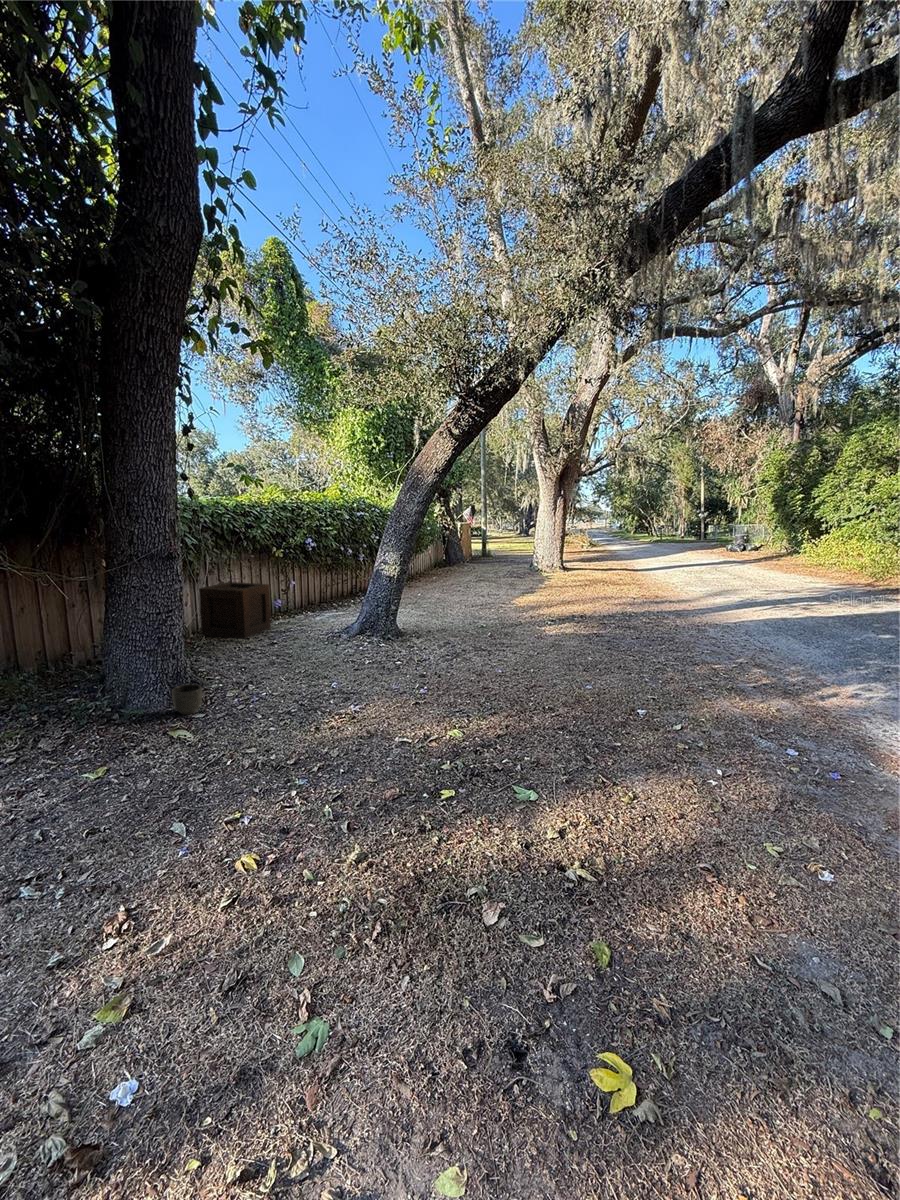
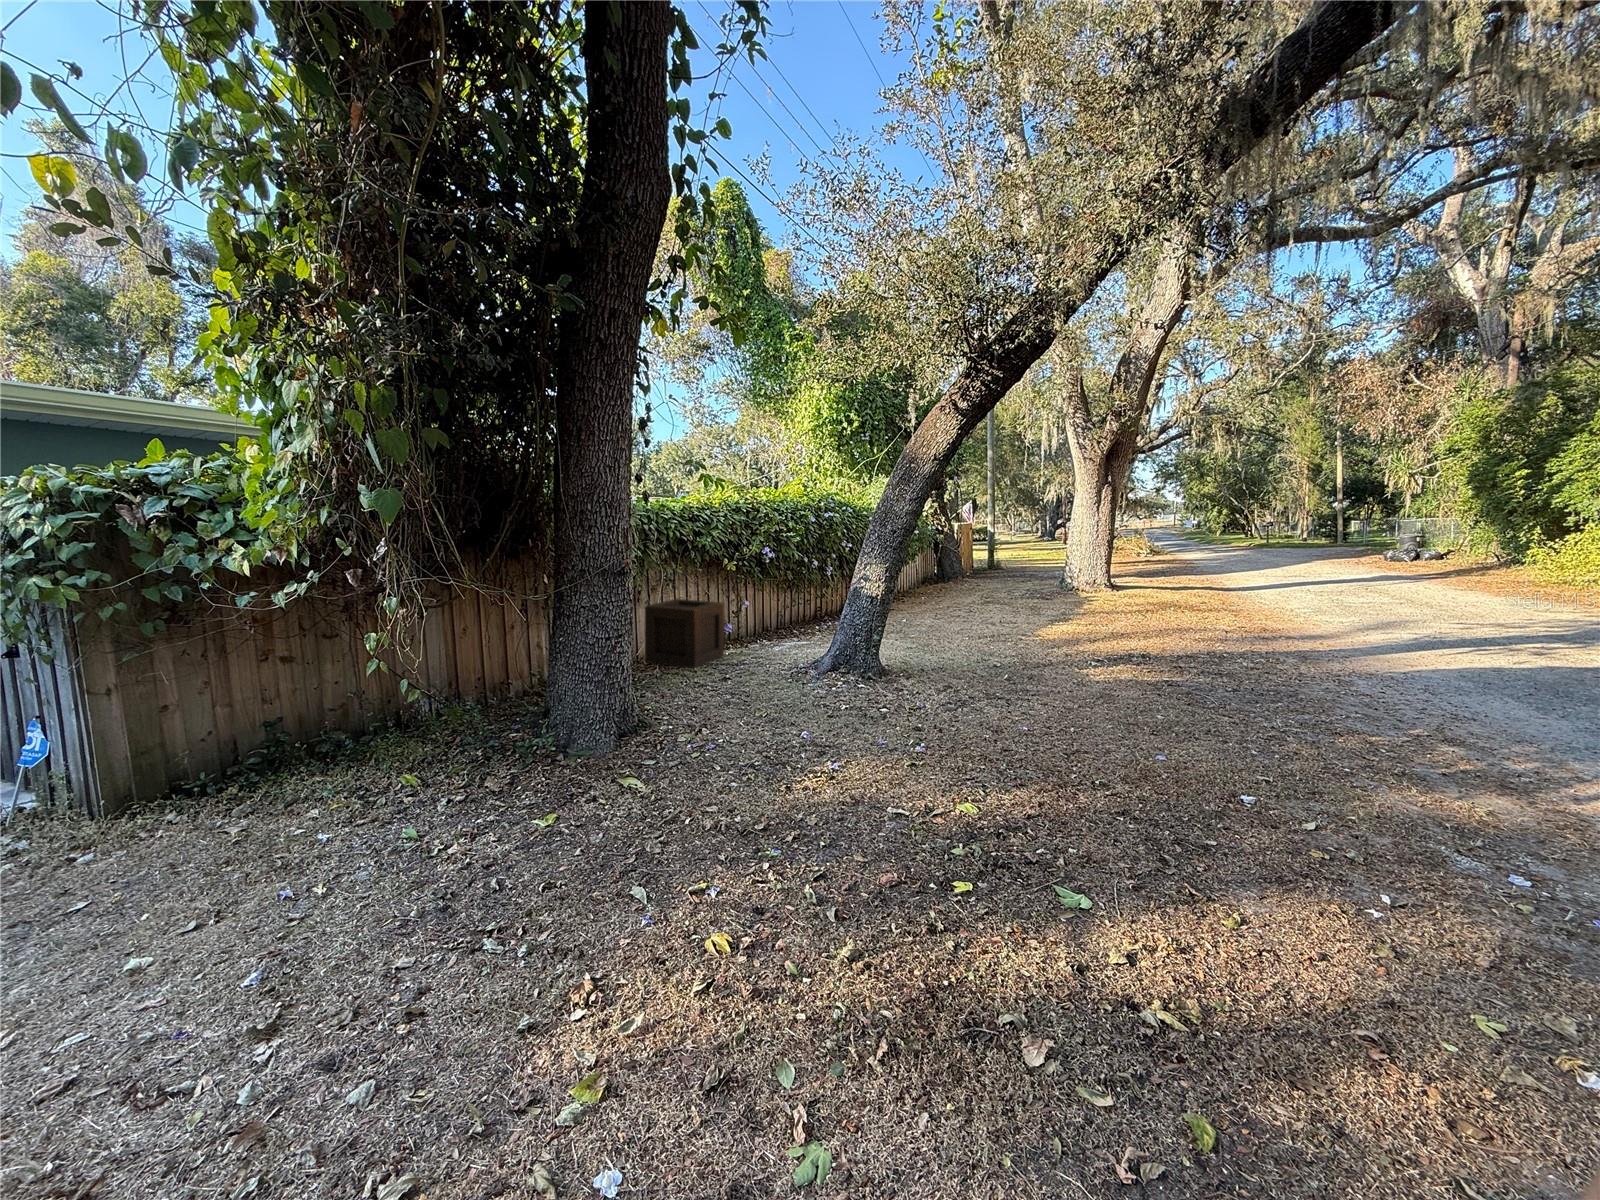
planter: present [172,684,202,715] -> none [622,722,654,758]

